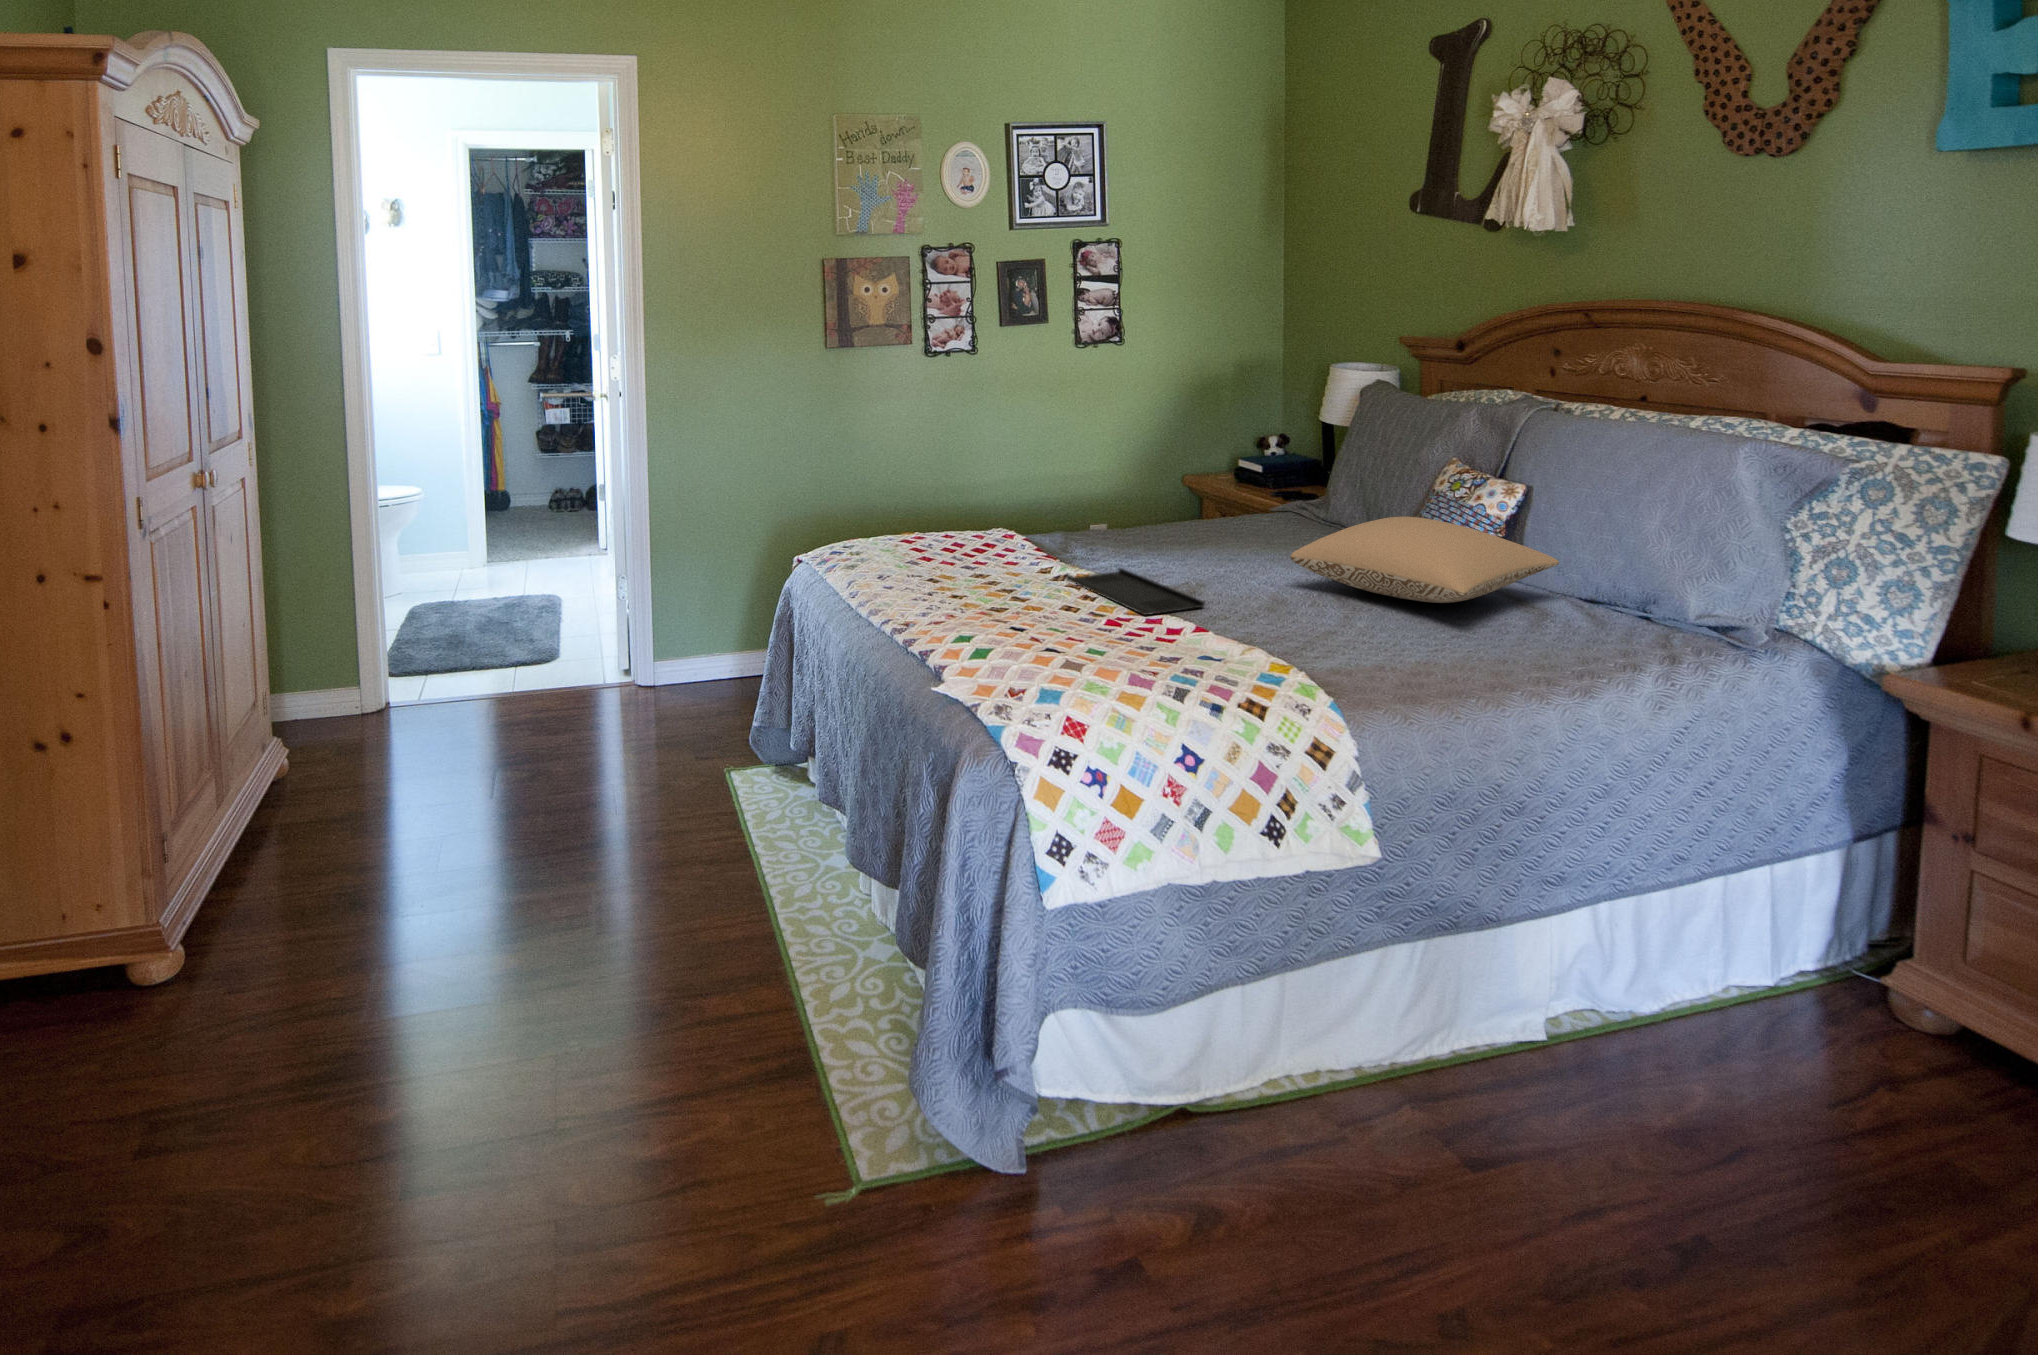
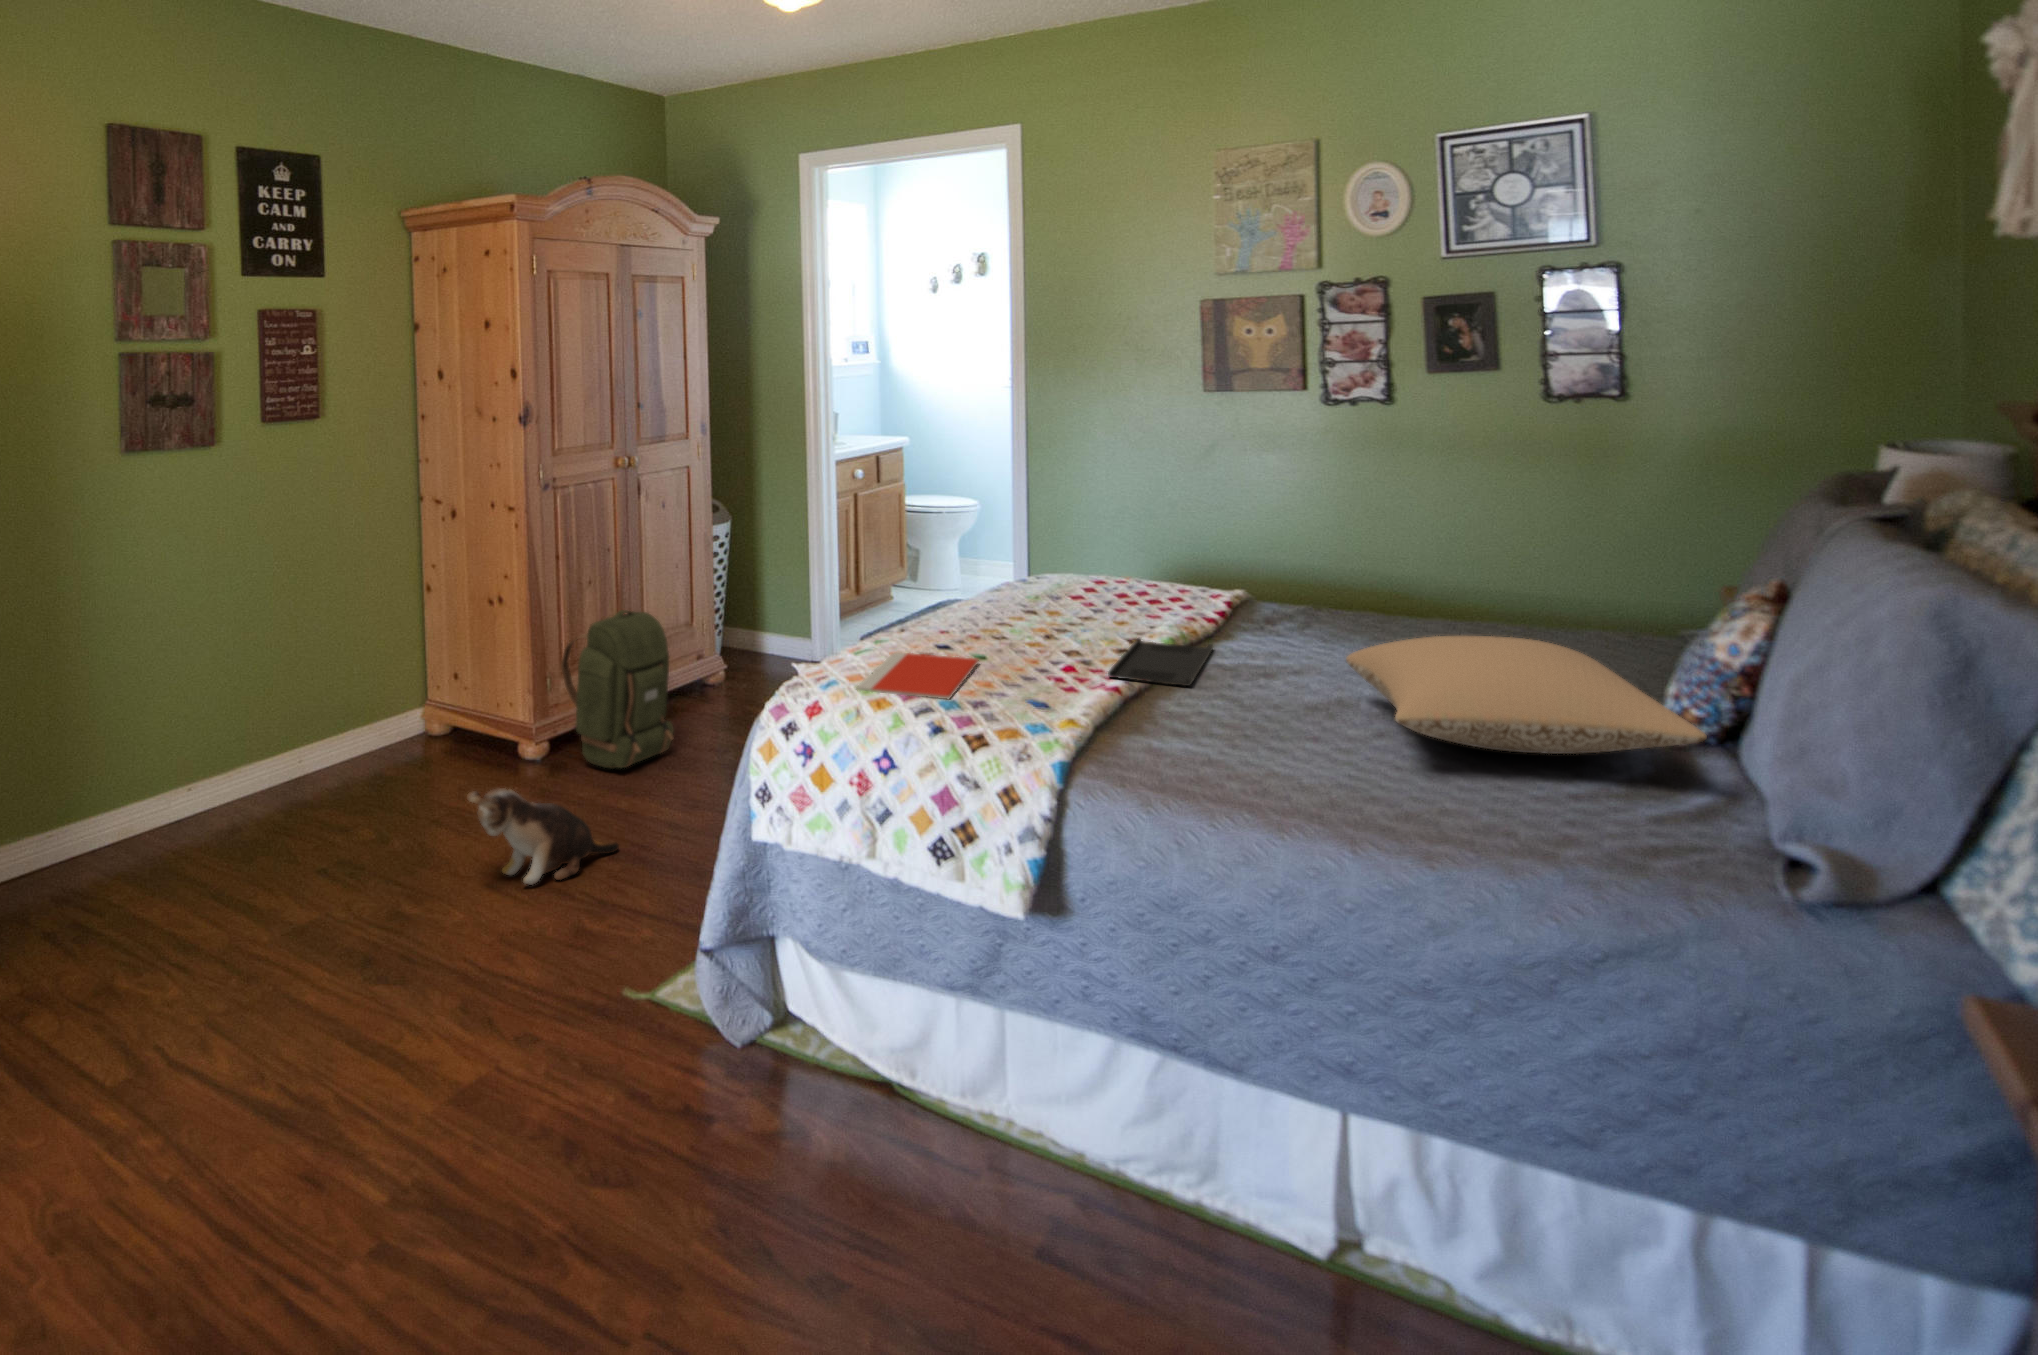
notebook: none [982,627,1160,692] -> present [857,652,979,699]
backpack: none [201,681,379,925] -> present [561,610,673,769]
plush toy: none [365,1000,511,1151] -> present [467,788,619,885]

